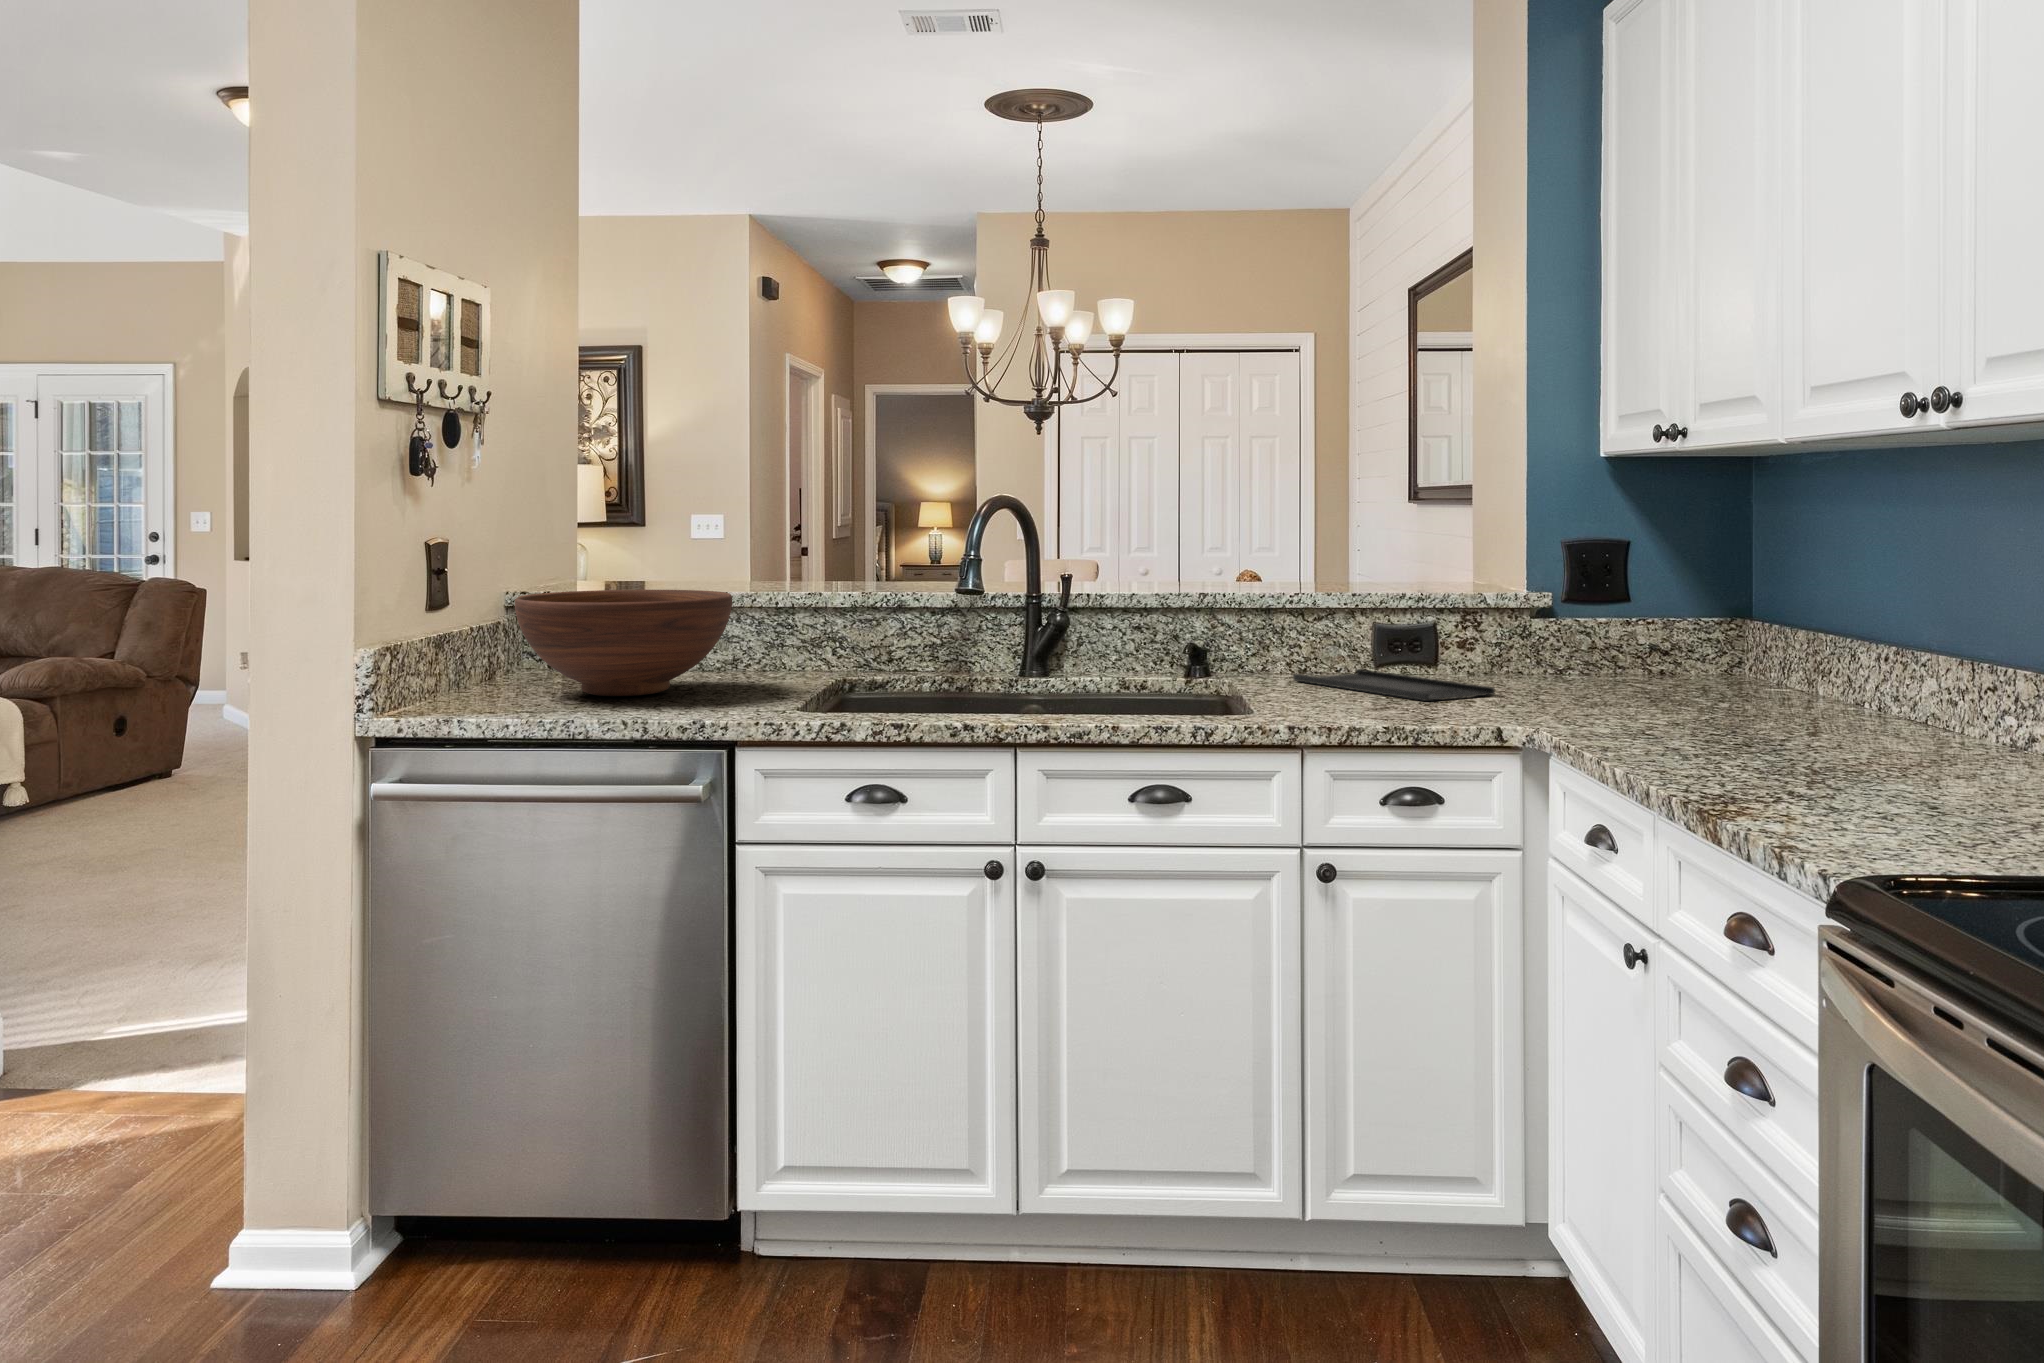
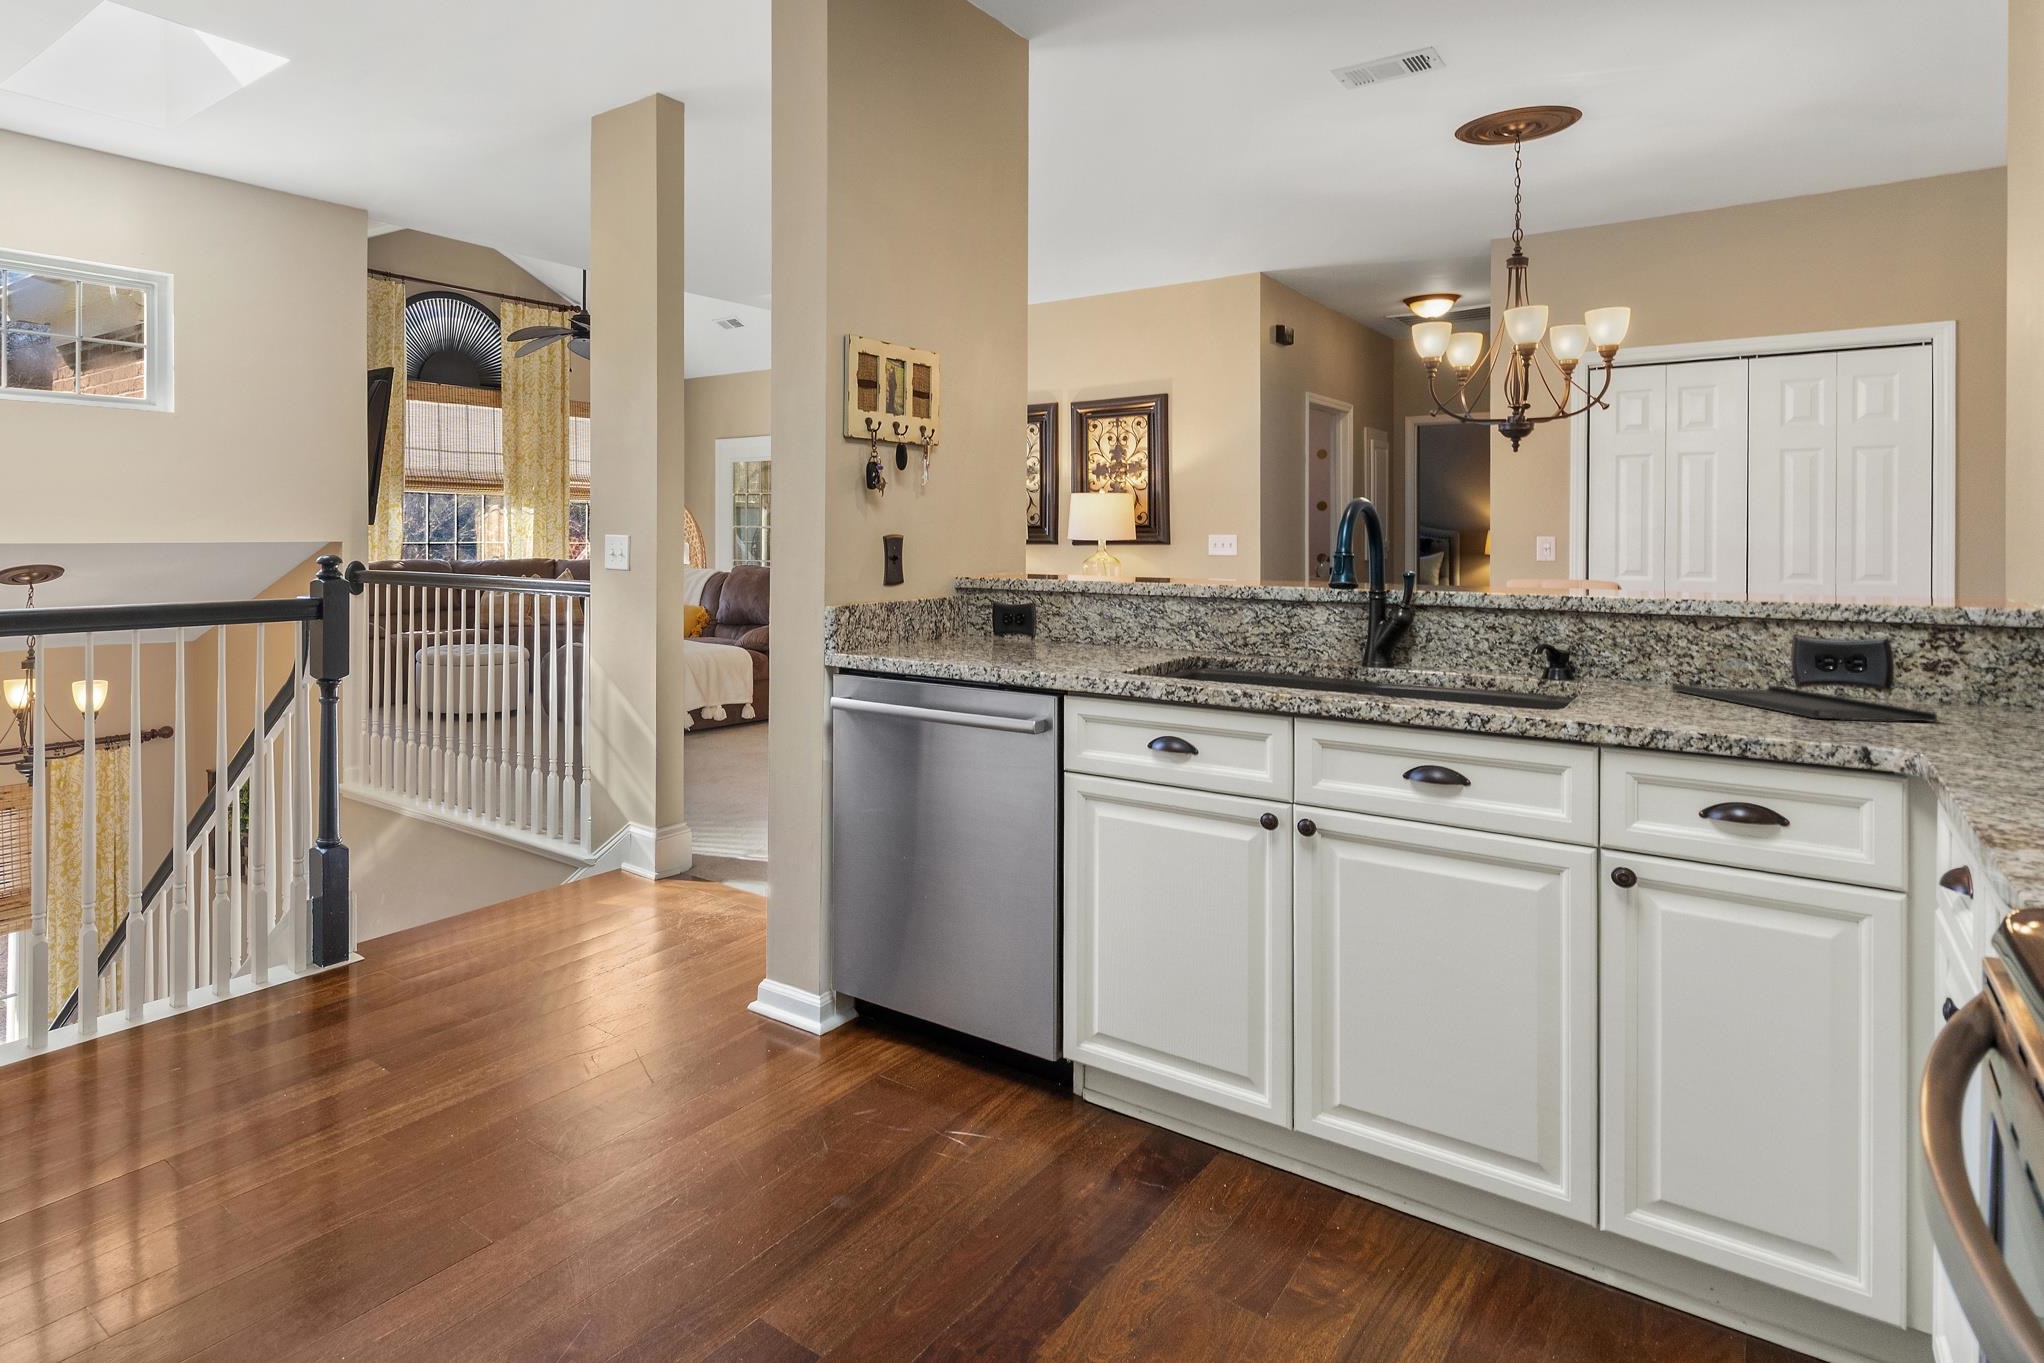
fruit bowl: present [515,590,732,696] -> none [934,575,1095,653]

